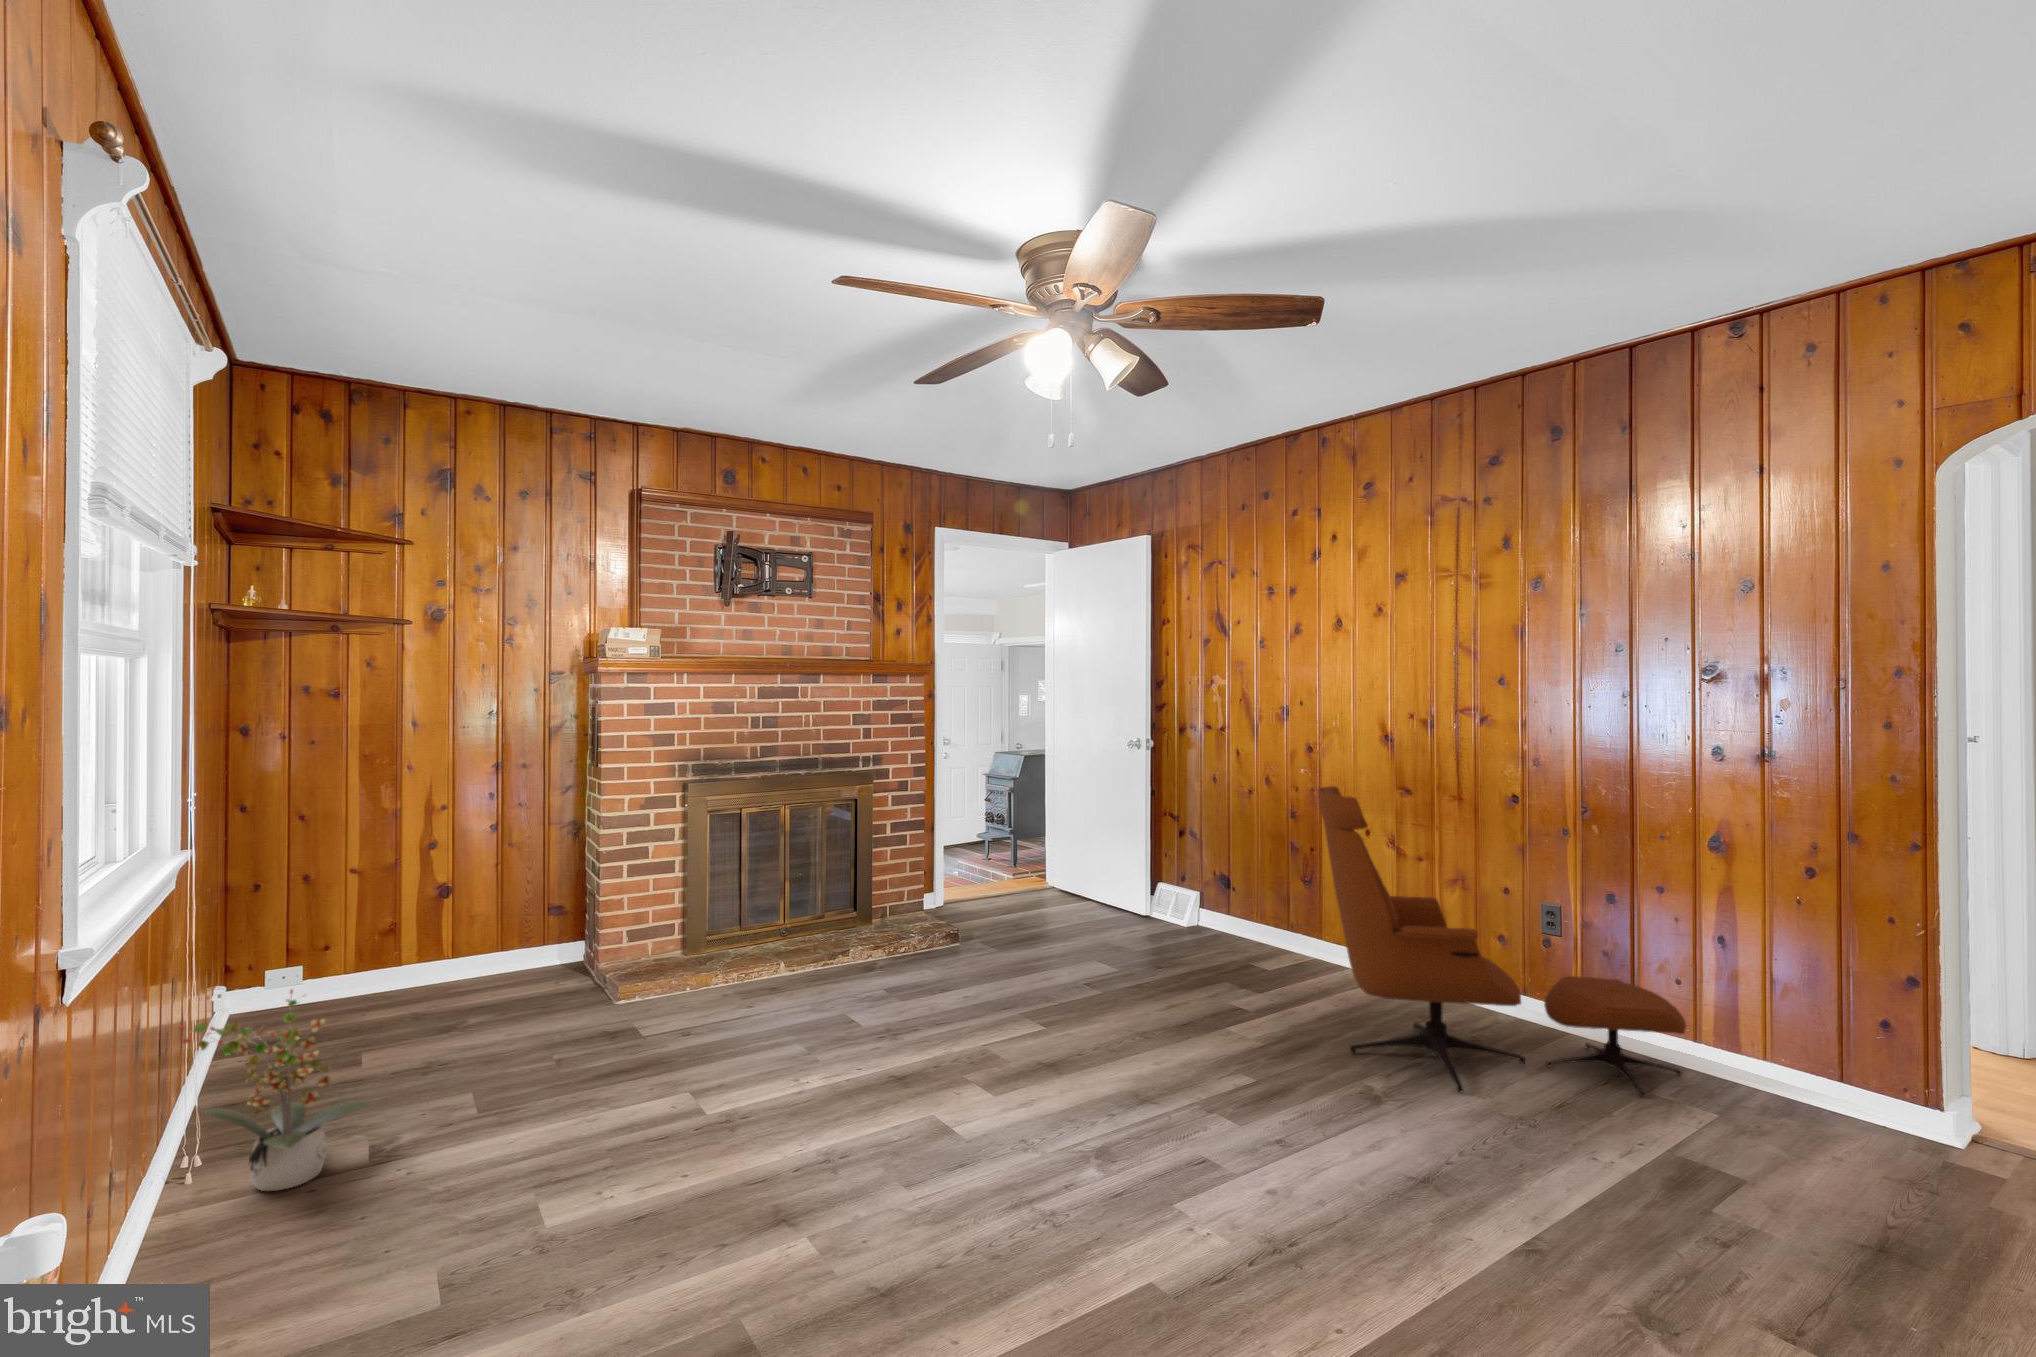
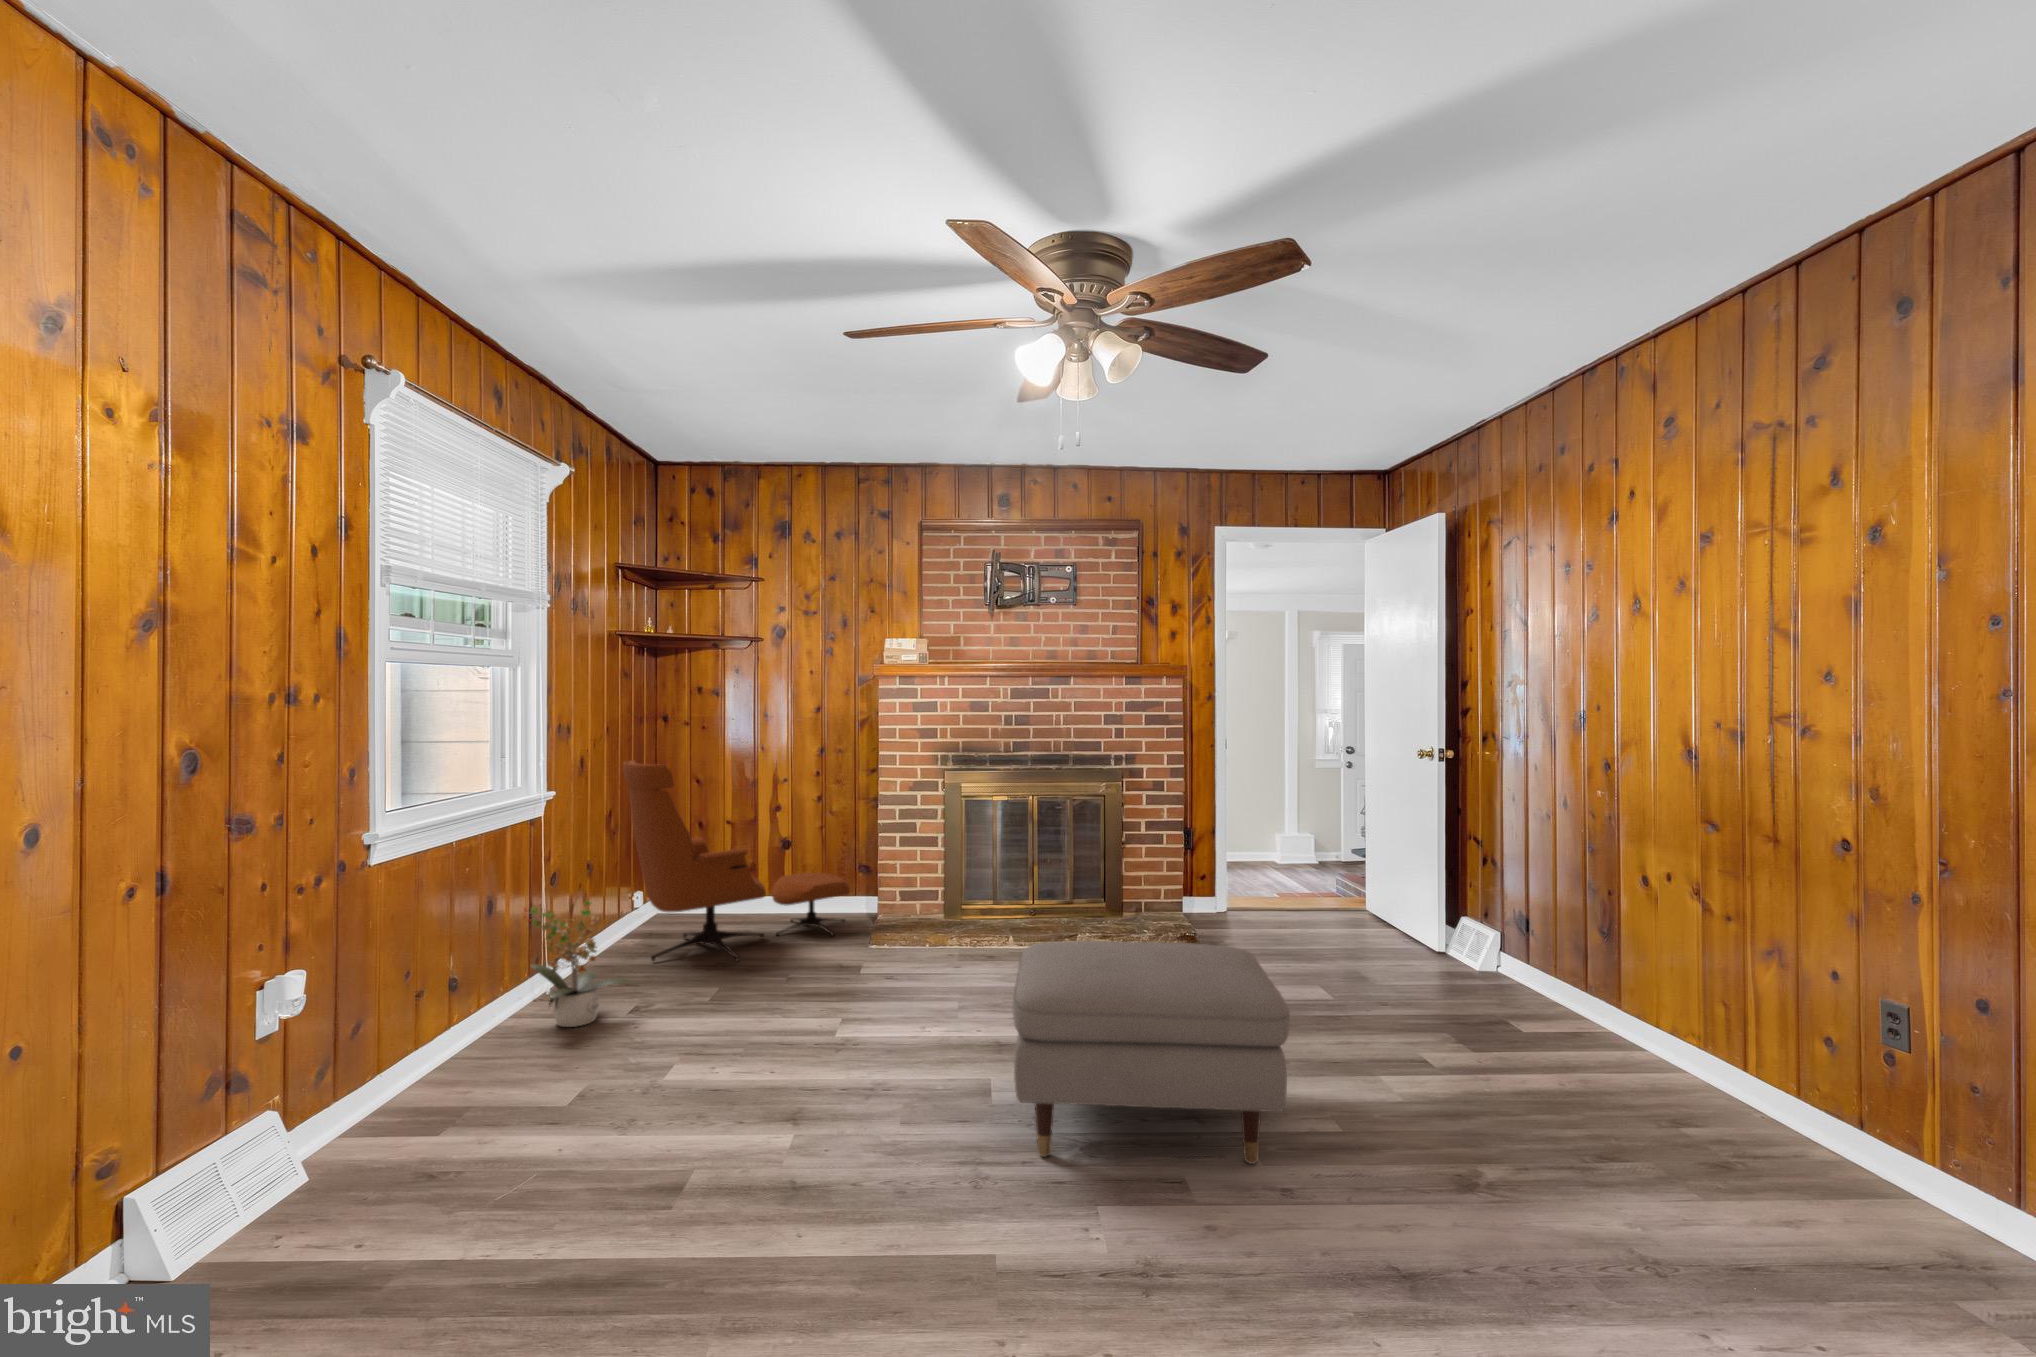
lounge chair: present [1318,786,1686,1097] -> present [623,760,850,961]
ottoman: none [959,931,1256,1164] -> present [1012,941,1290,1164]

